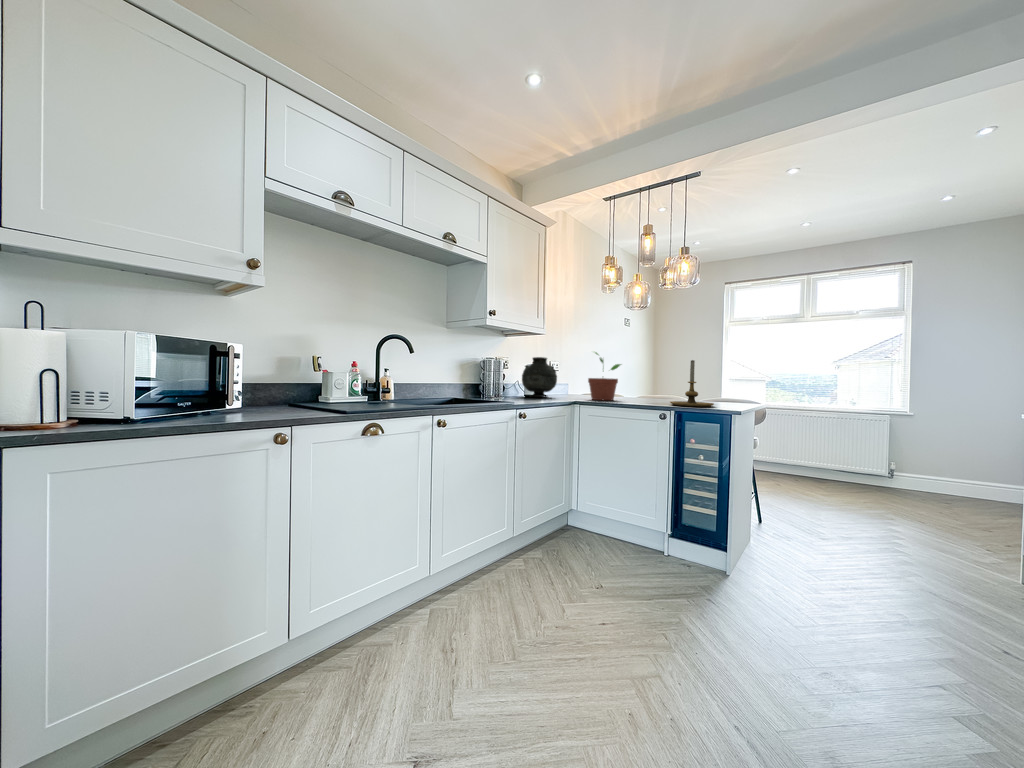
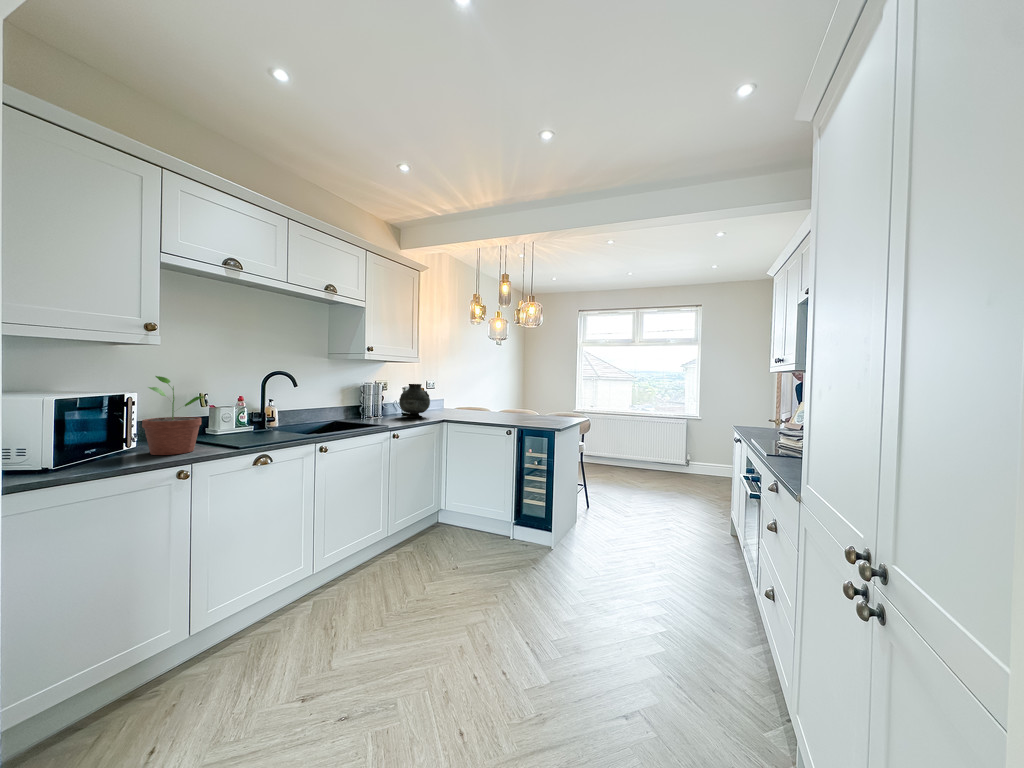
potted plant: present [588,352,621,400] -> present [142,376,204,455]
candle holder: present [670,360,714,407] -> none [513,390,544,426]

